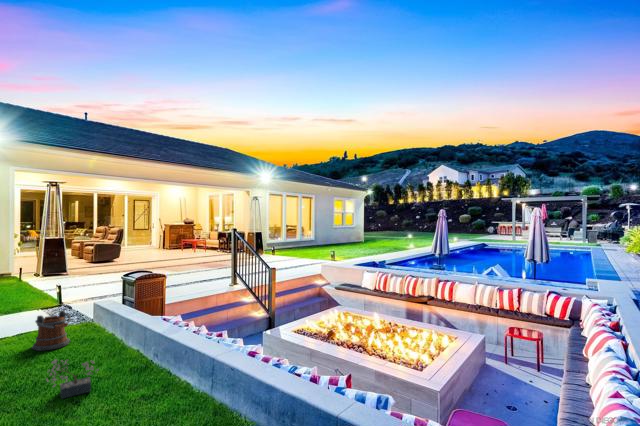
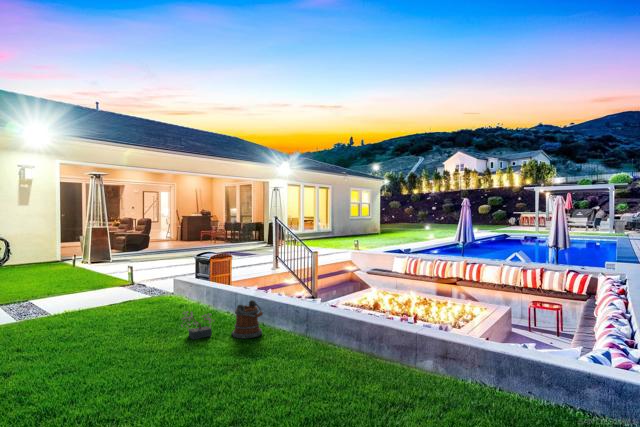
bucket: present [32,310,71,351] -> present [232,300,263,339]

